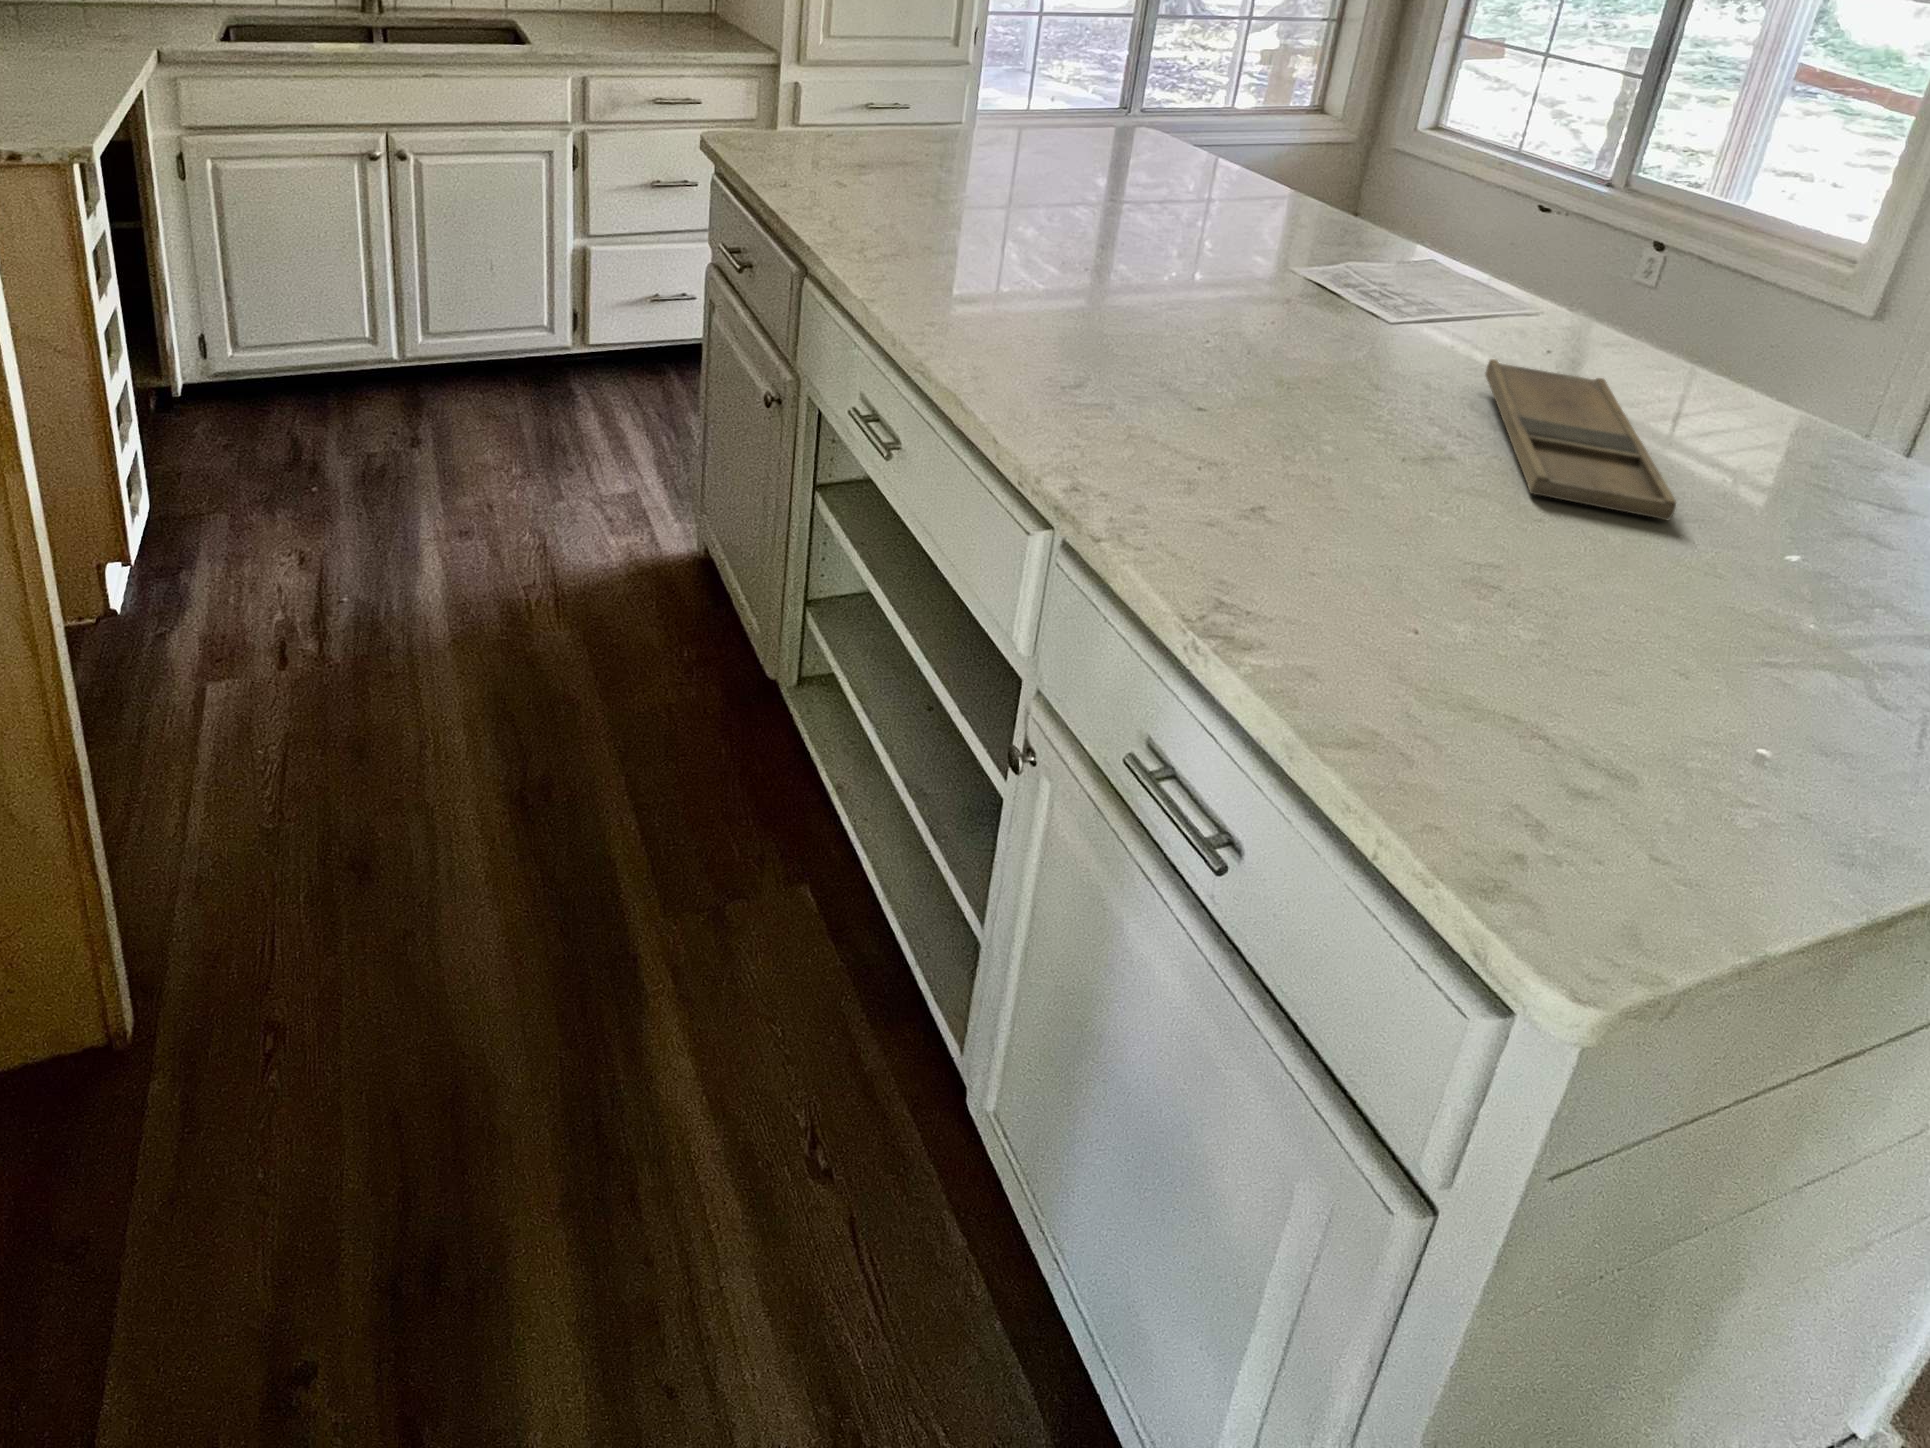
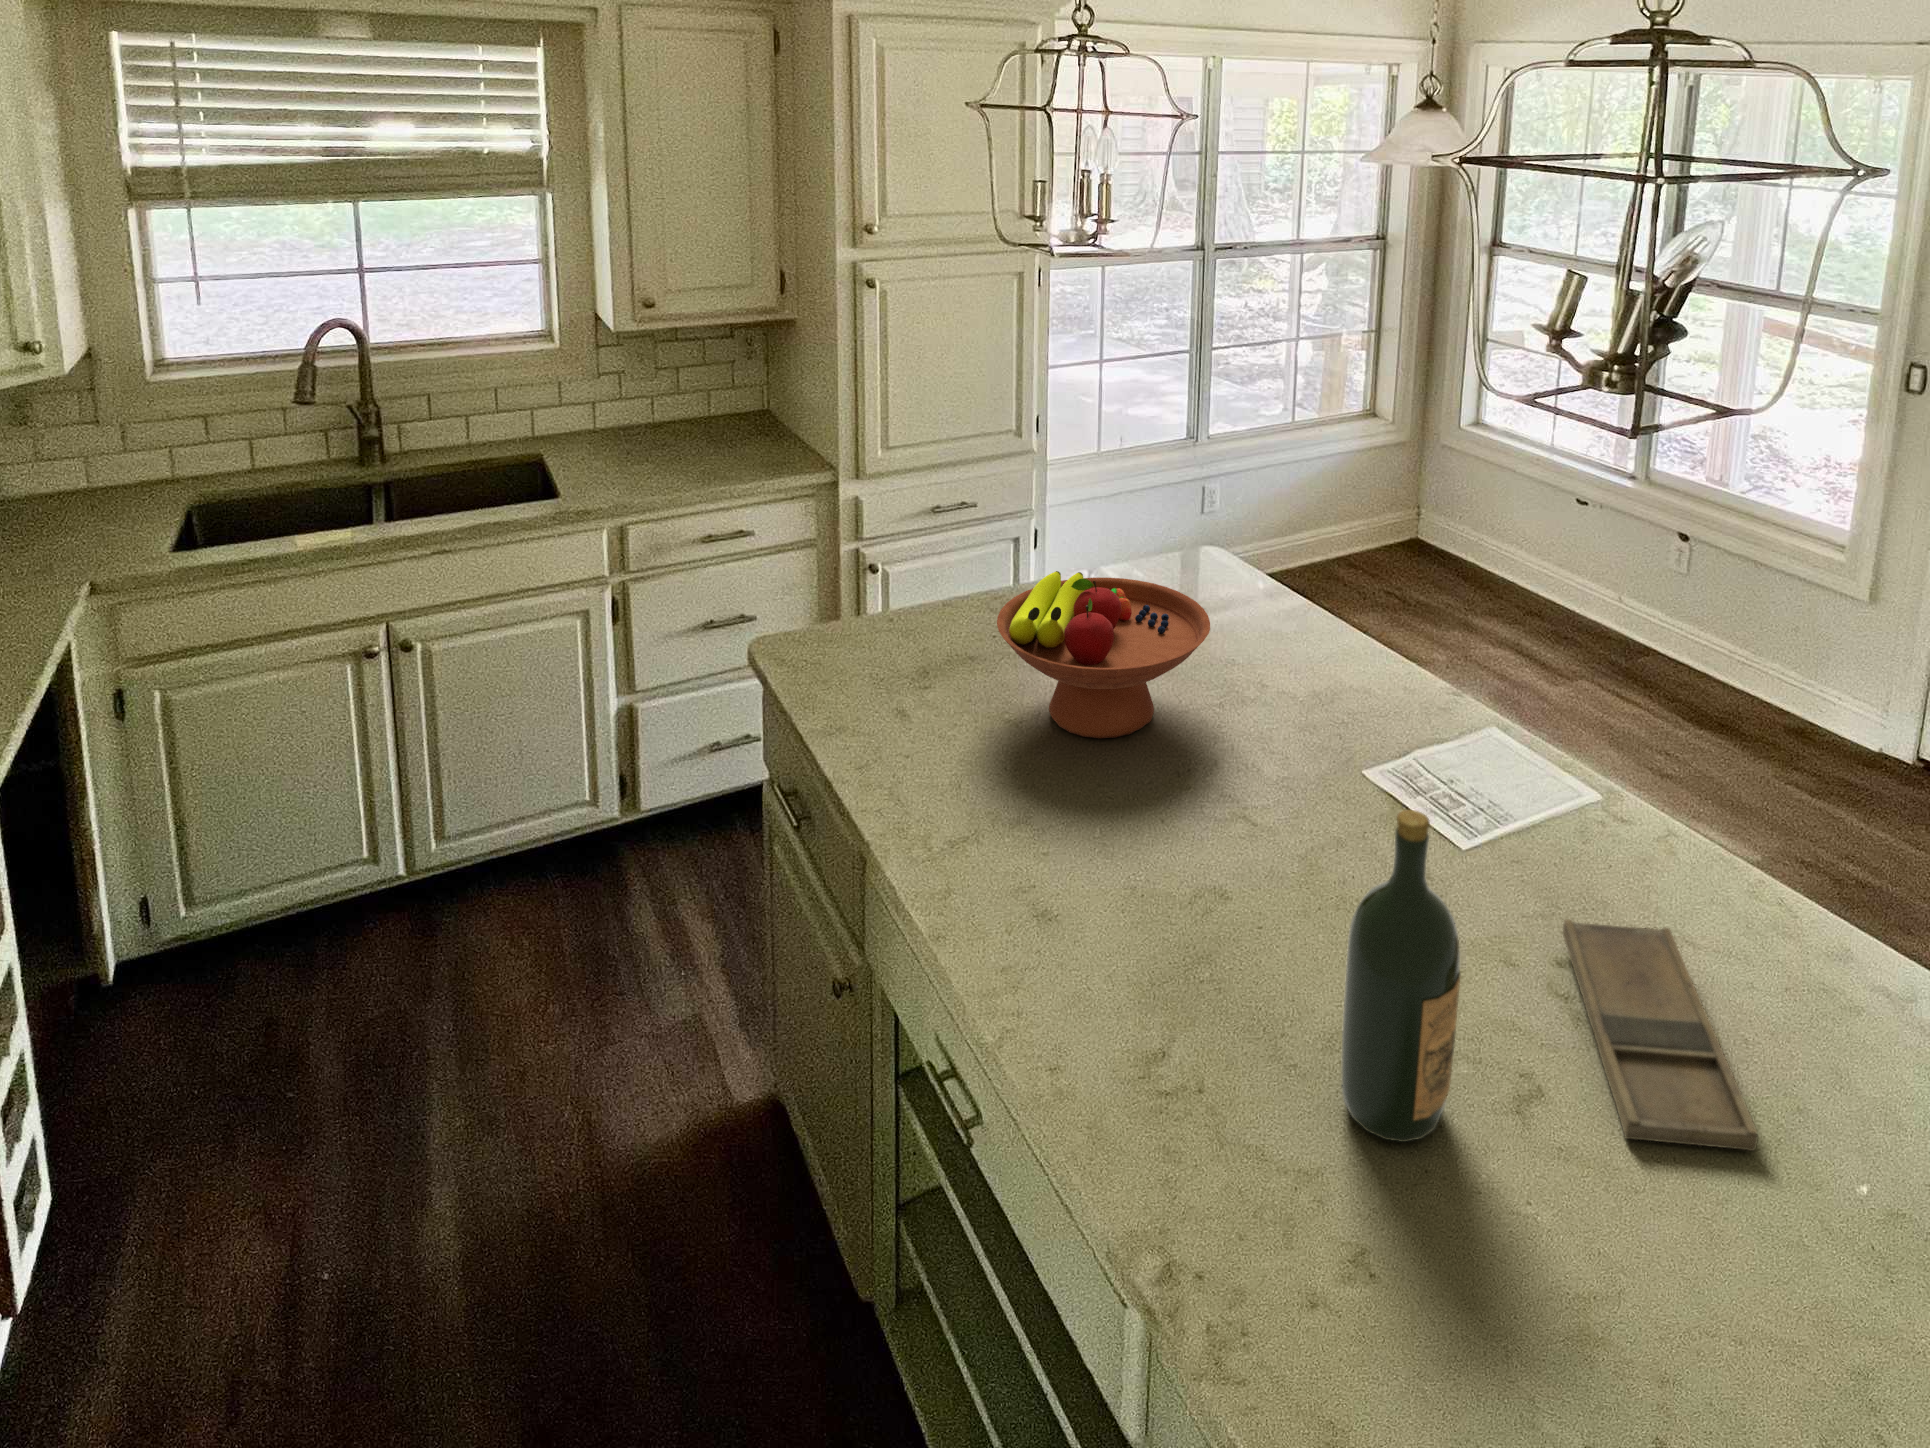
fruit bowl: none [935,70,1146,219] -> present [997,571,1210,738]
wine bottle: none [1244,143,1390,462] -> present [1342,810,1460,1142]

